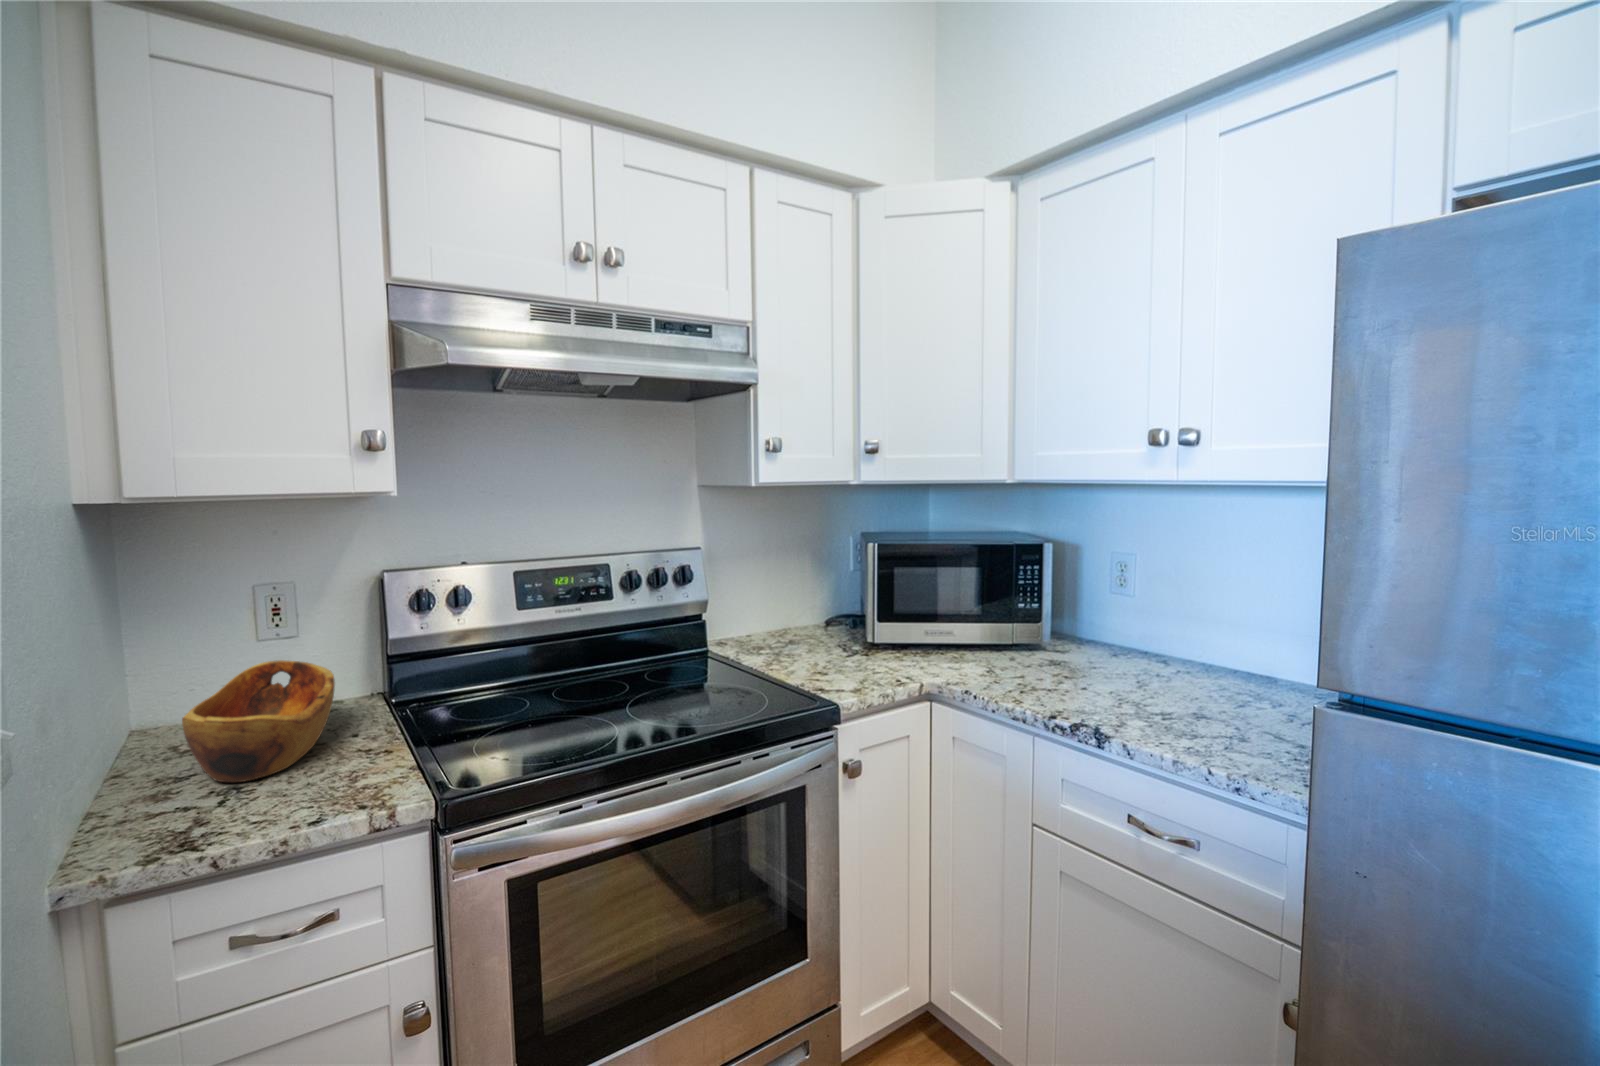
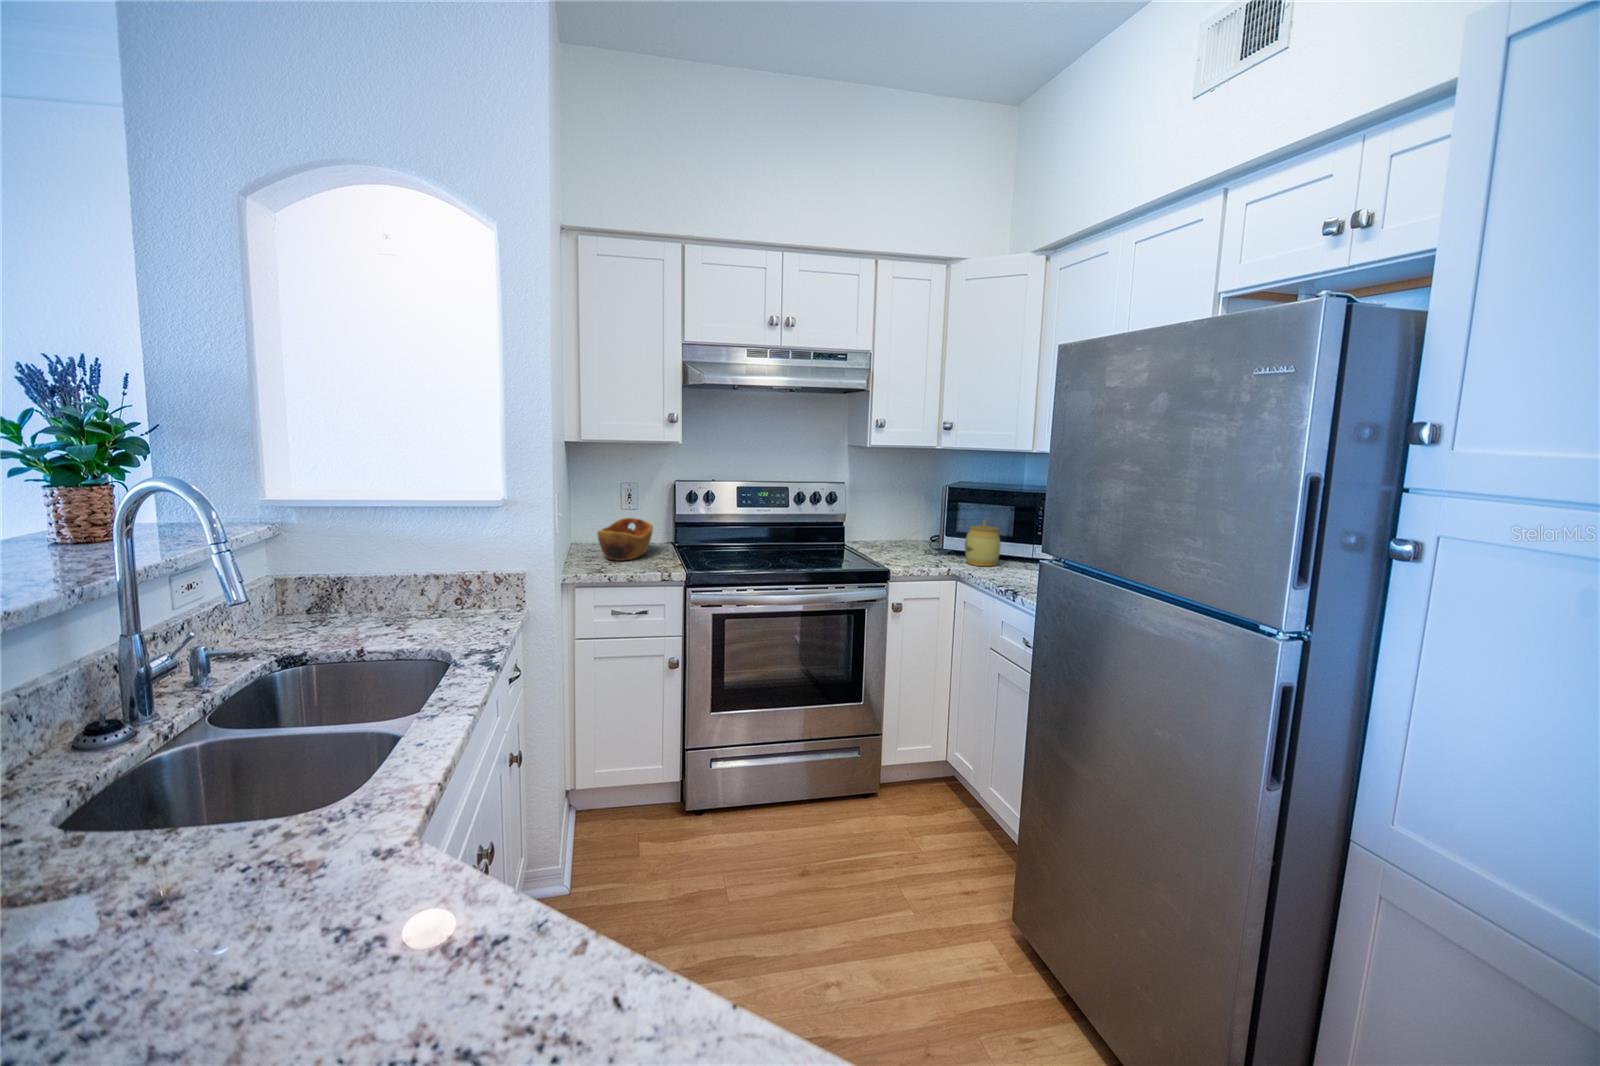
jar: none [931,594,990,673] -> present [965,520,1001,566]

